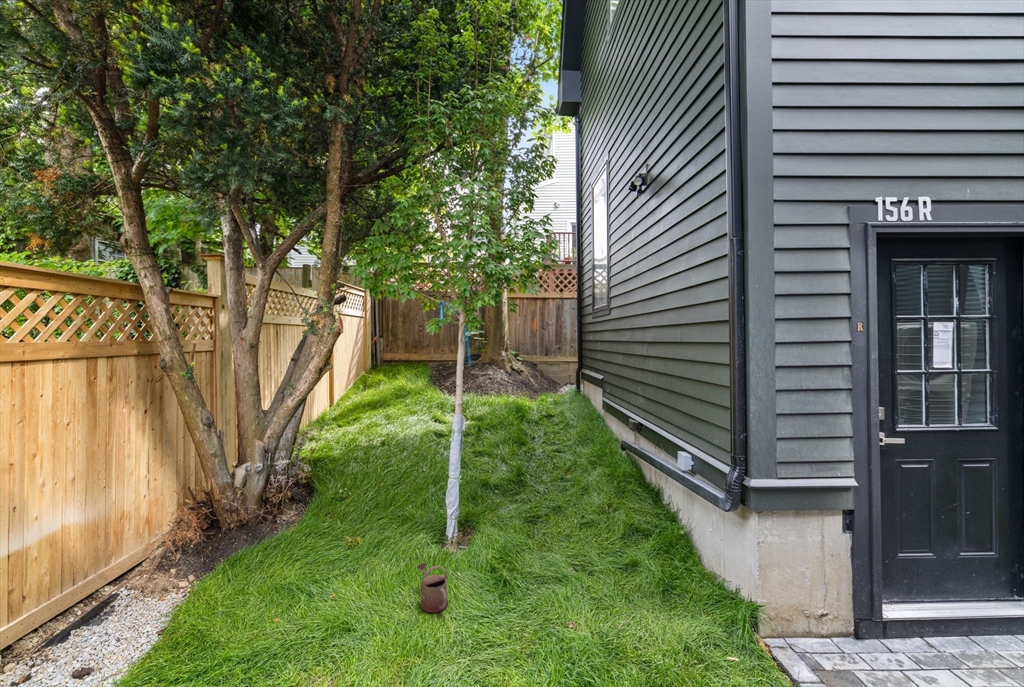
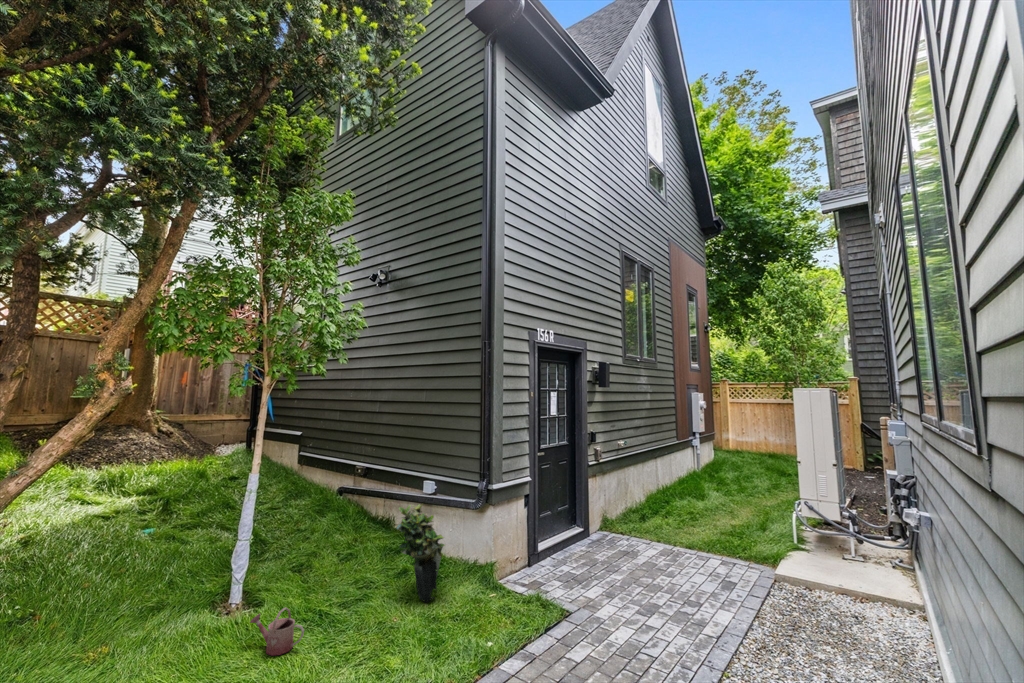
potted plant: none [575,484,648,623] -> present [397,504,445,602]

